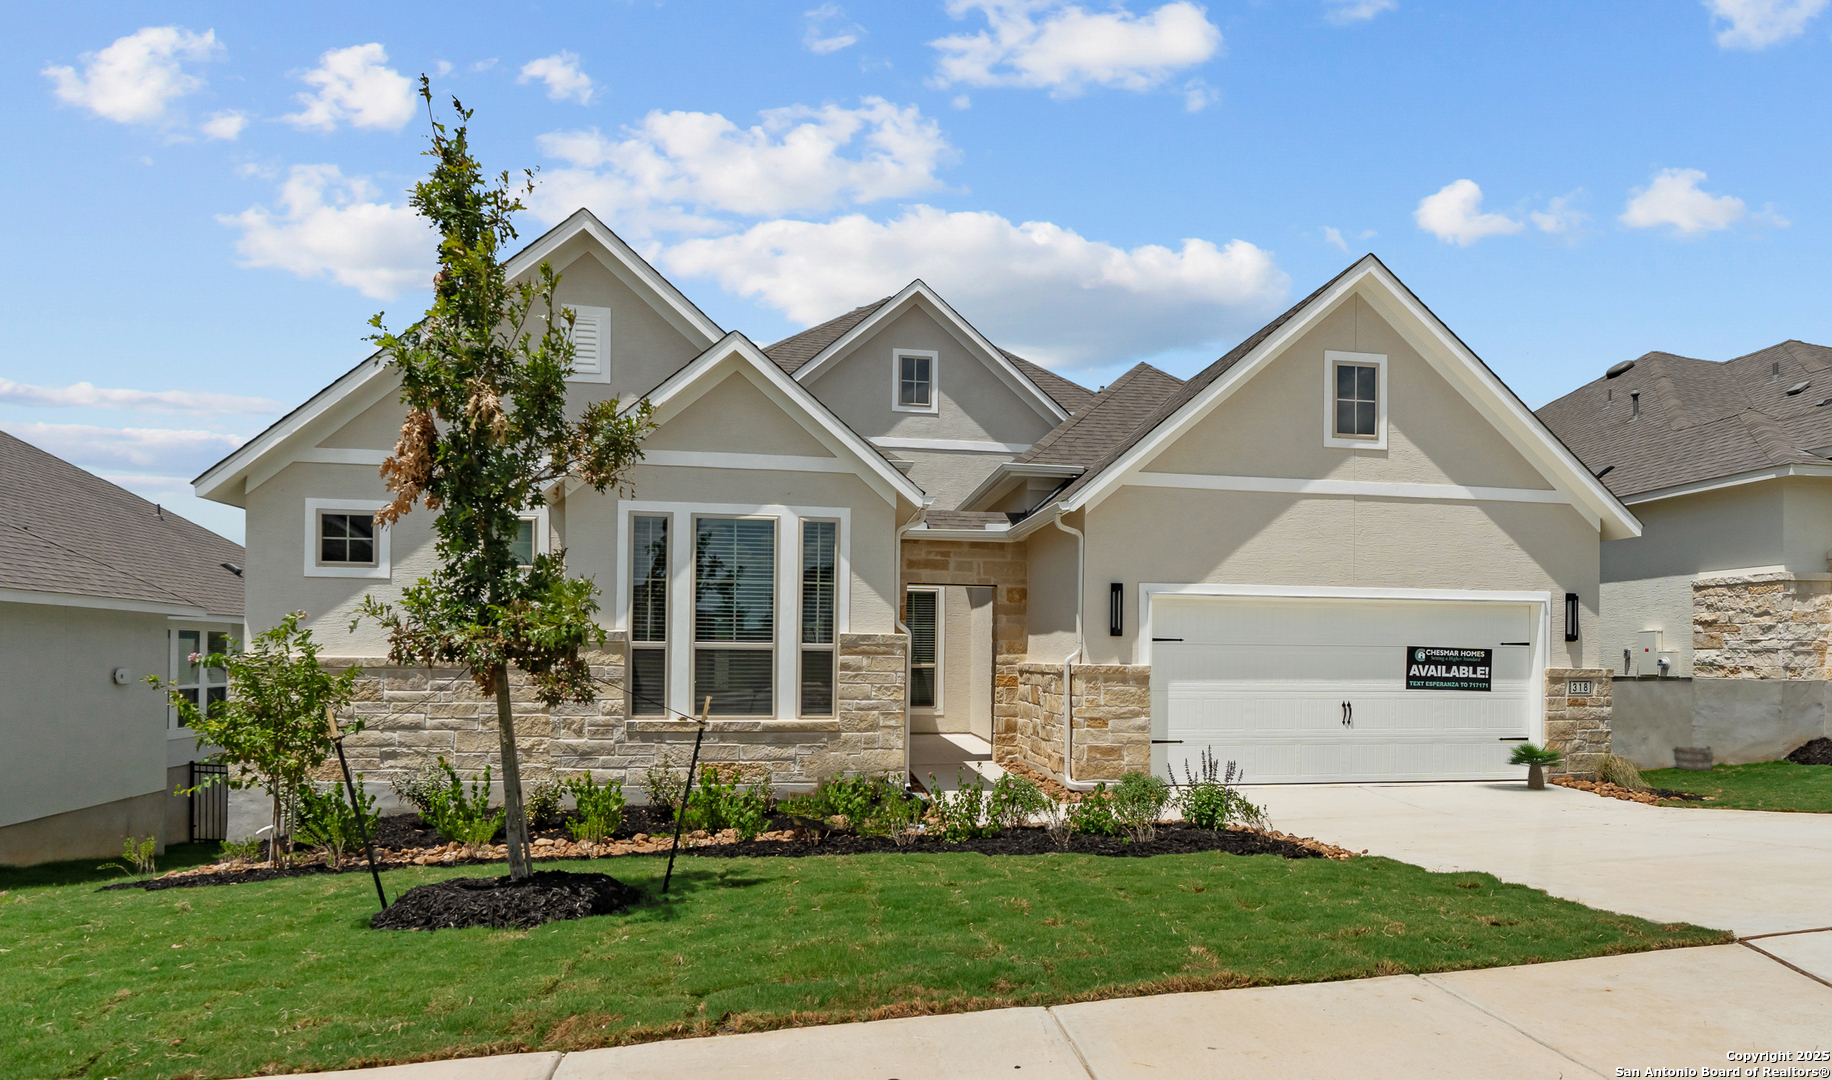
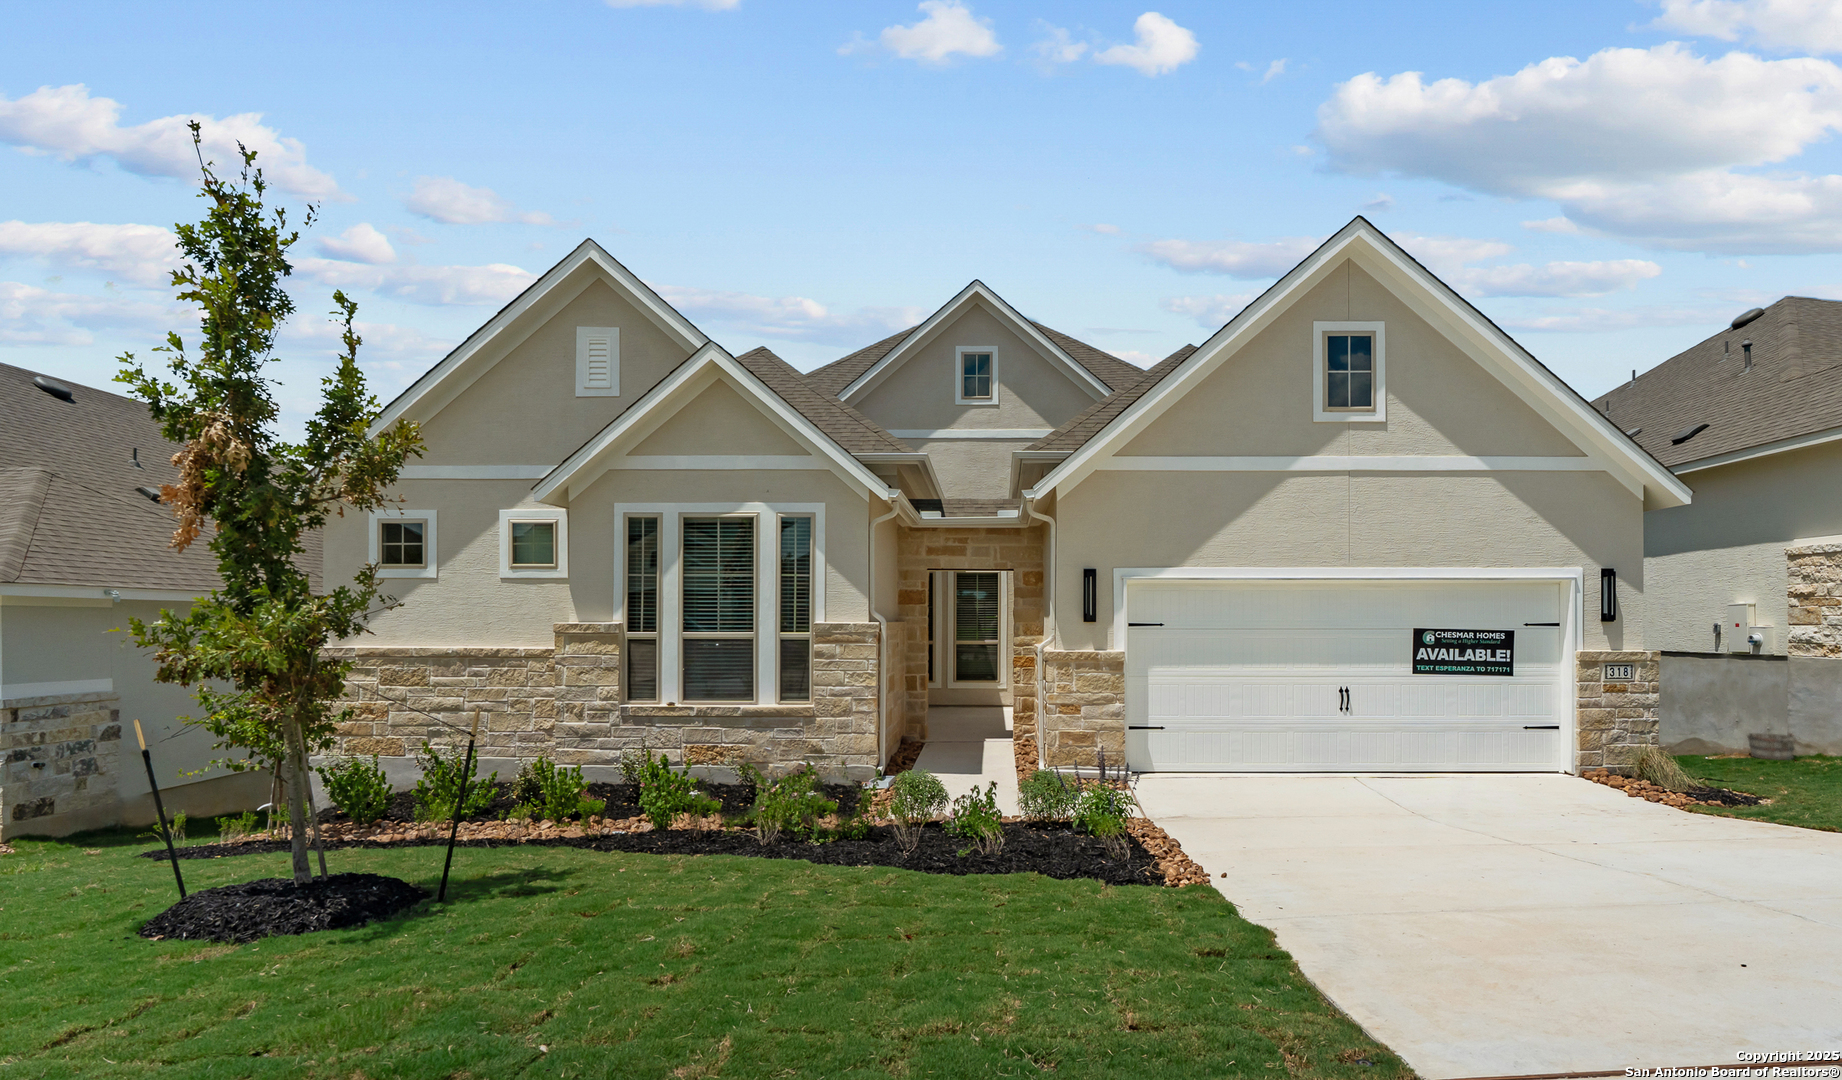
potted plant: present [1507,743,1563,789] -> none [1524,728,1596,780]

